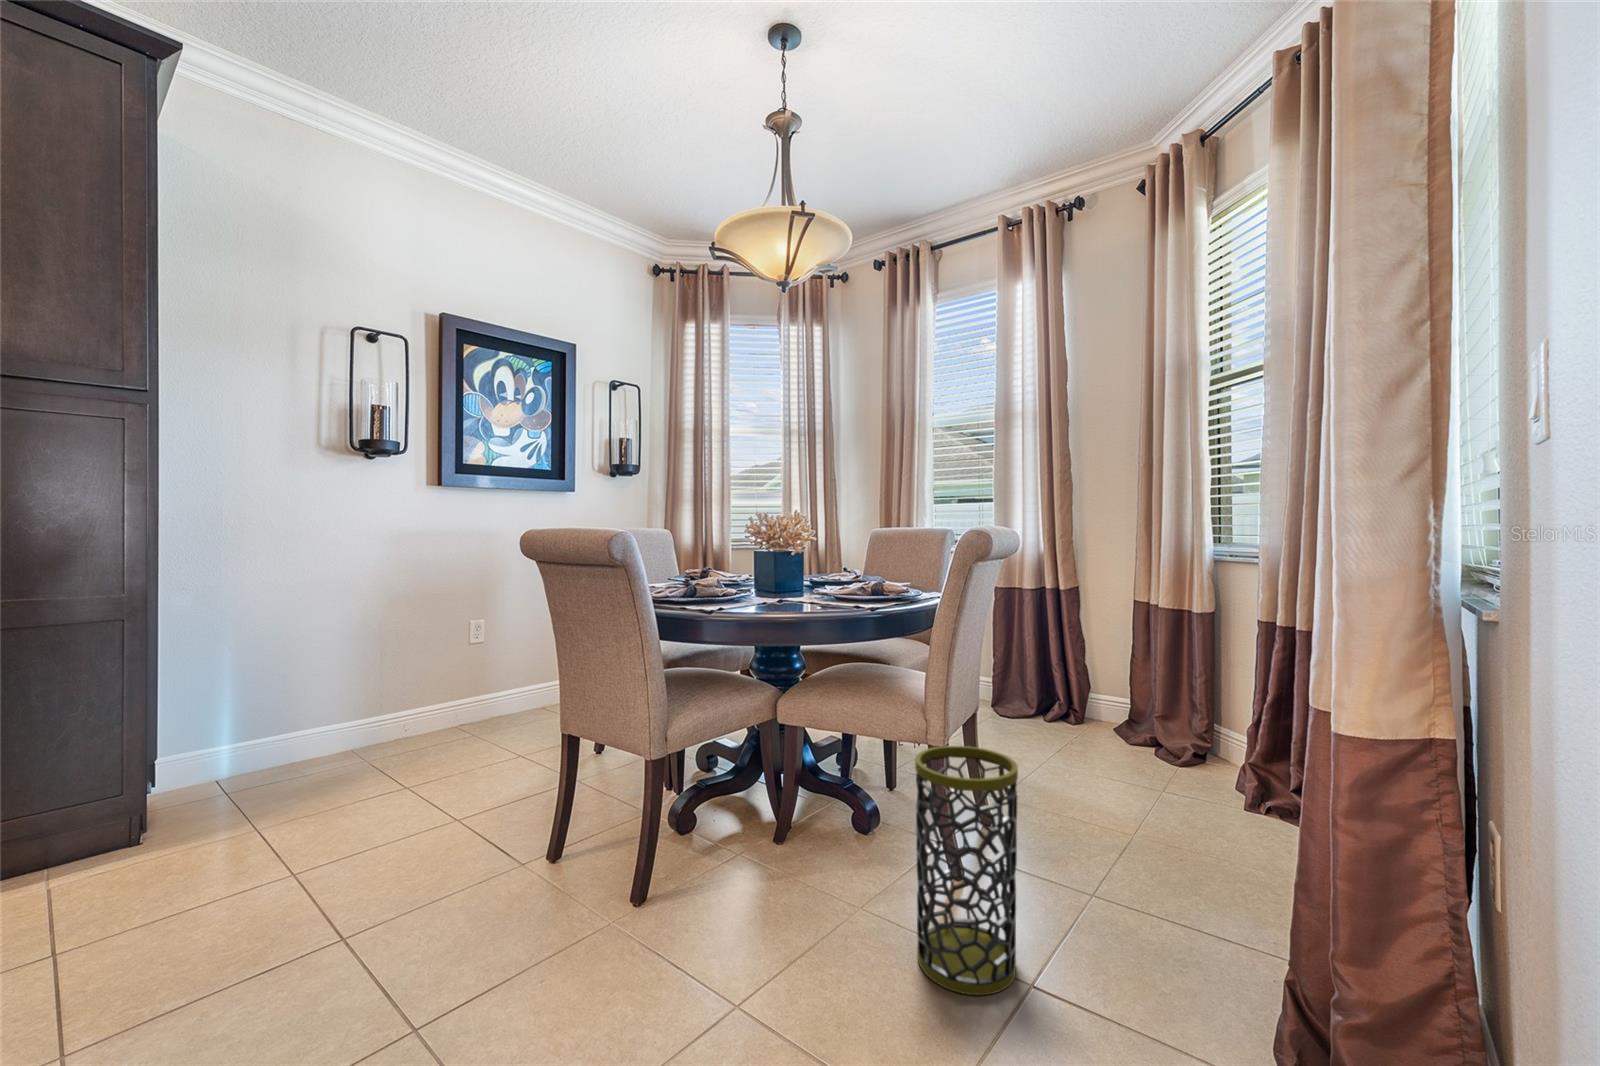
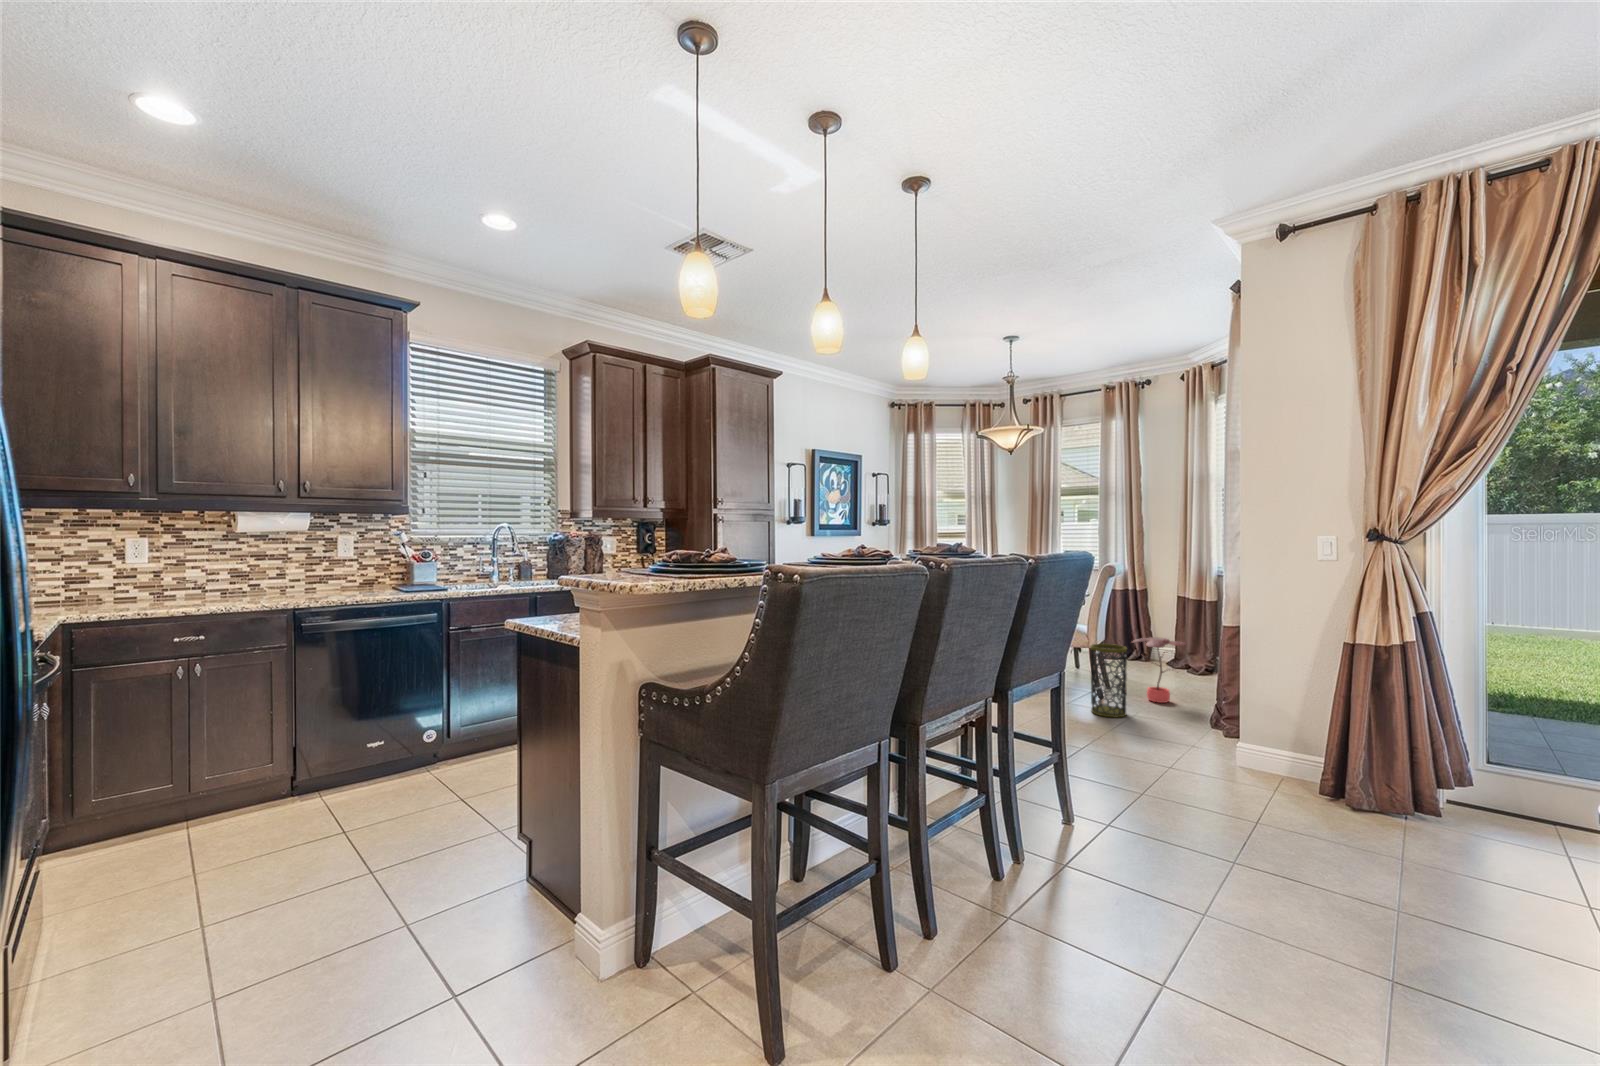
potted plant: none [1039,711,1180,891] -> present [1132,637,1186,703]

